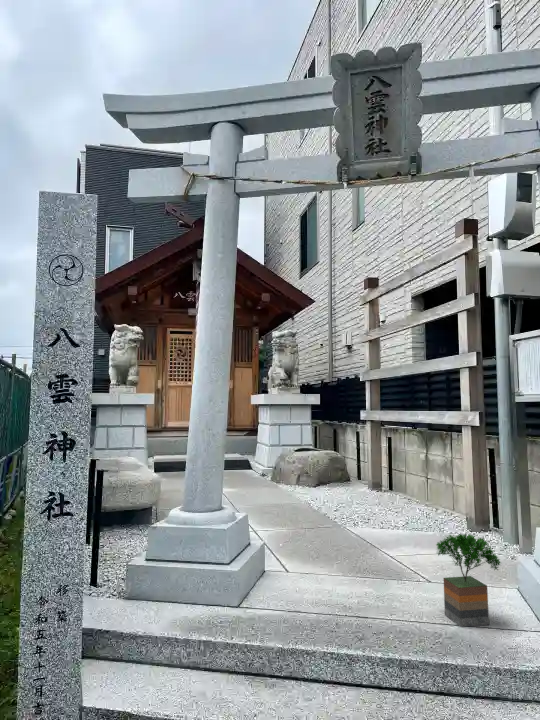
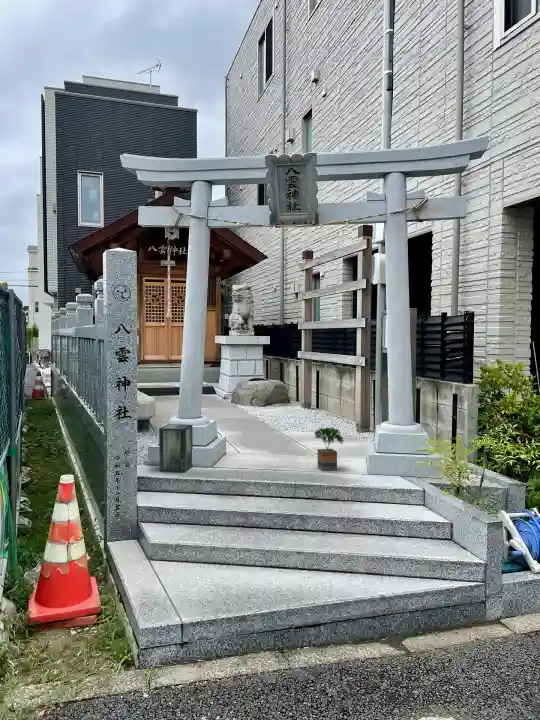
storage box: none [137,524,204,626] -> present [159,424,193,473]

